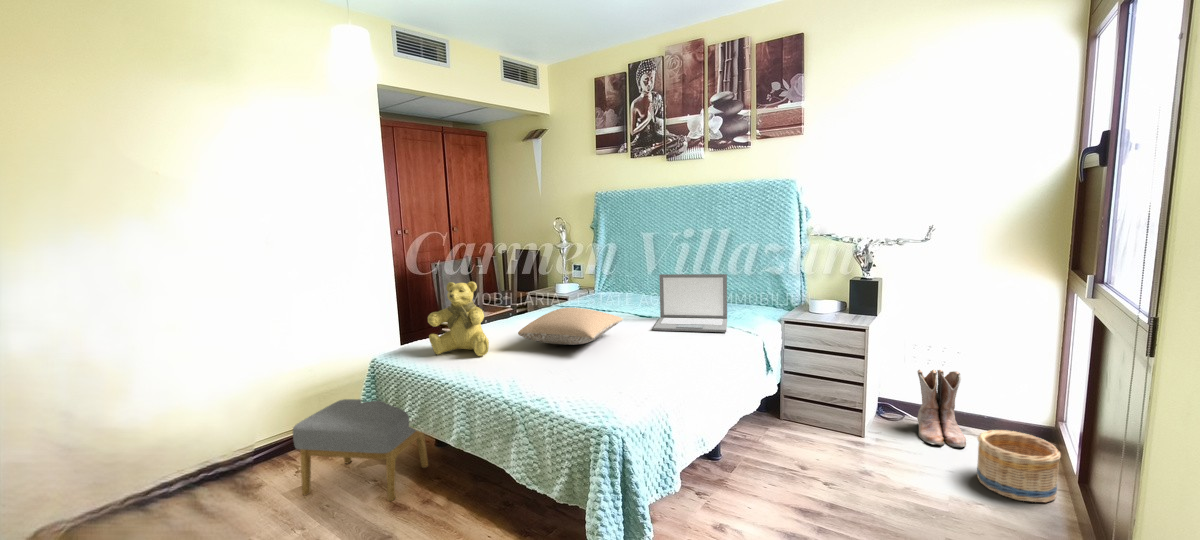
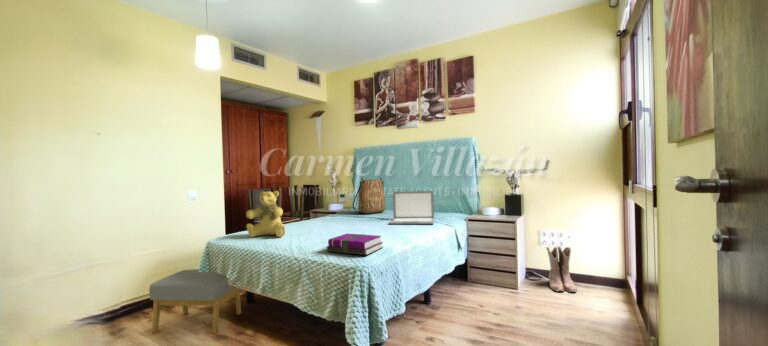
tote bag: none [594,246,646,304] -> present [353,178,385,214]
pillow: present [518,308,623,345] -> none [304,209,371,231]
notebook: none [554,359,645,404] -> present [327,234,383,255]
basket: present [977,430,1061,502] -> none [582,278,628,318]

